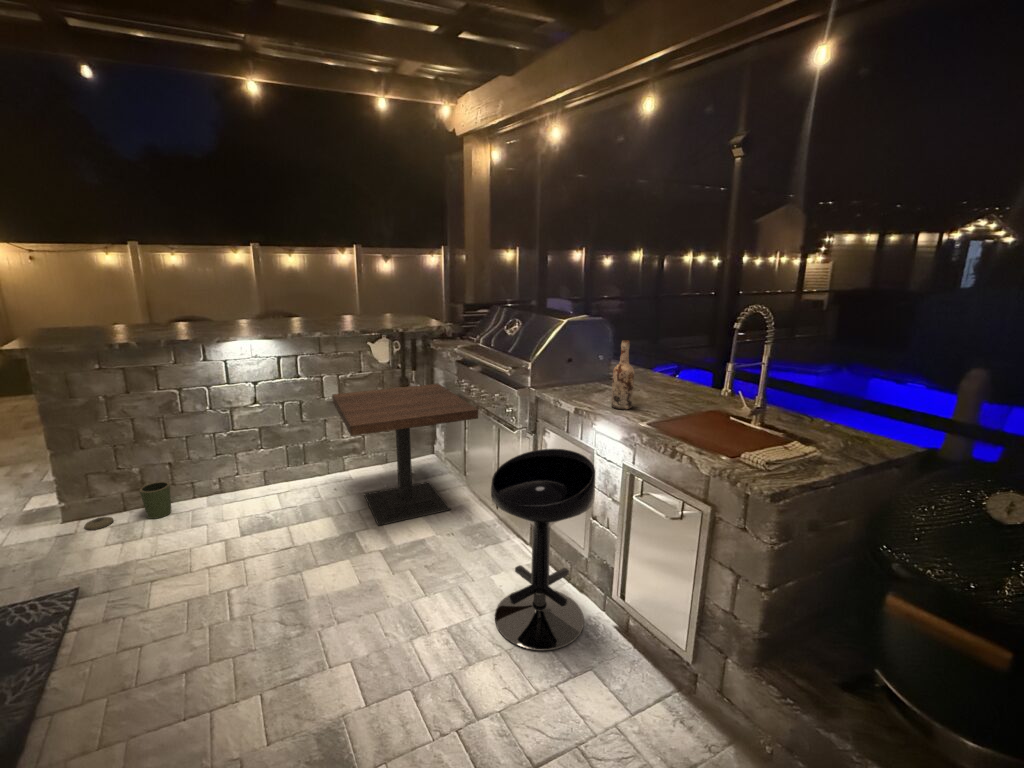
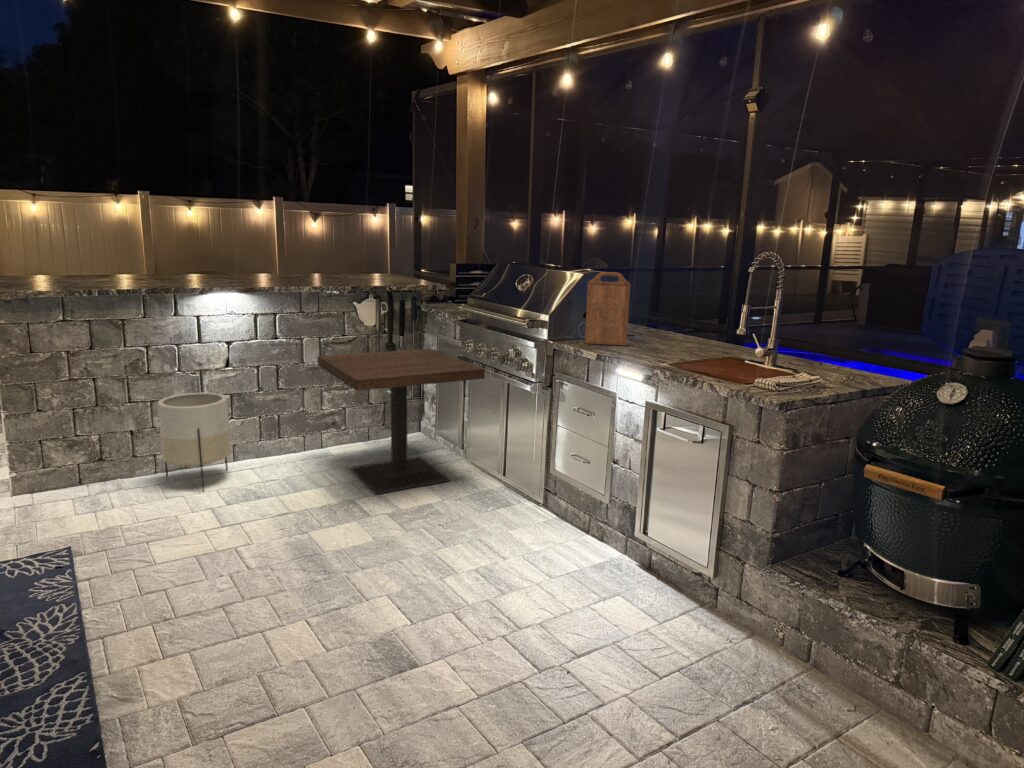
cutting board: none [566,323,611,396] -> present [585,272,631,346]
wine bottle: present [611,340,634,409] -> none [633,286,655,354]
planter: none [184,428,256,520] -> present [158,393,231,491]
bar stool: present [491,449,595,651] -> none [518,394,621,583]
trash can: present [84,482,171,530] -> none [44,451,137,501]

